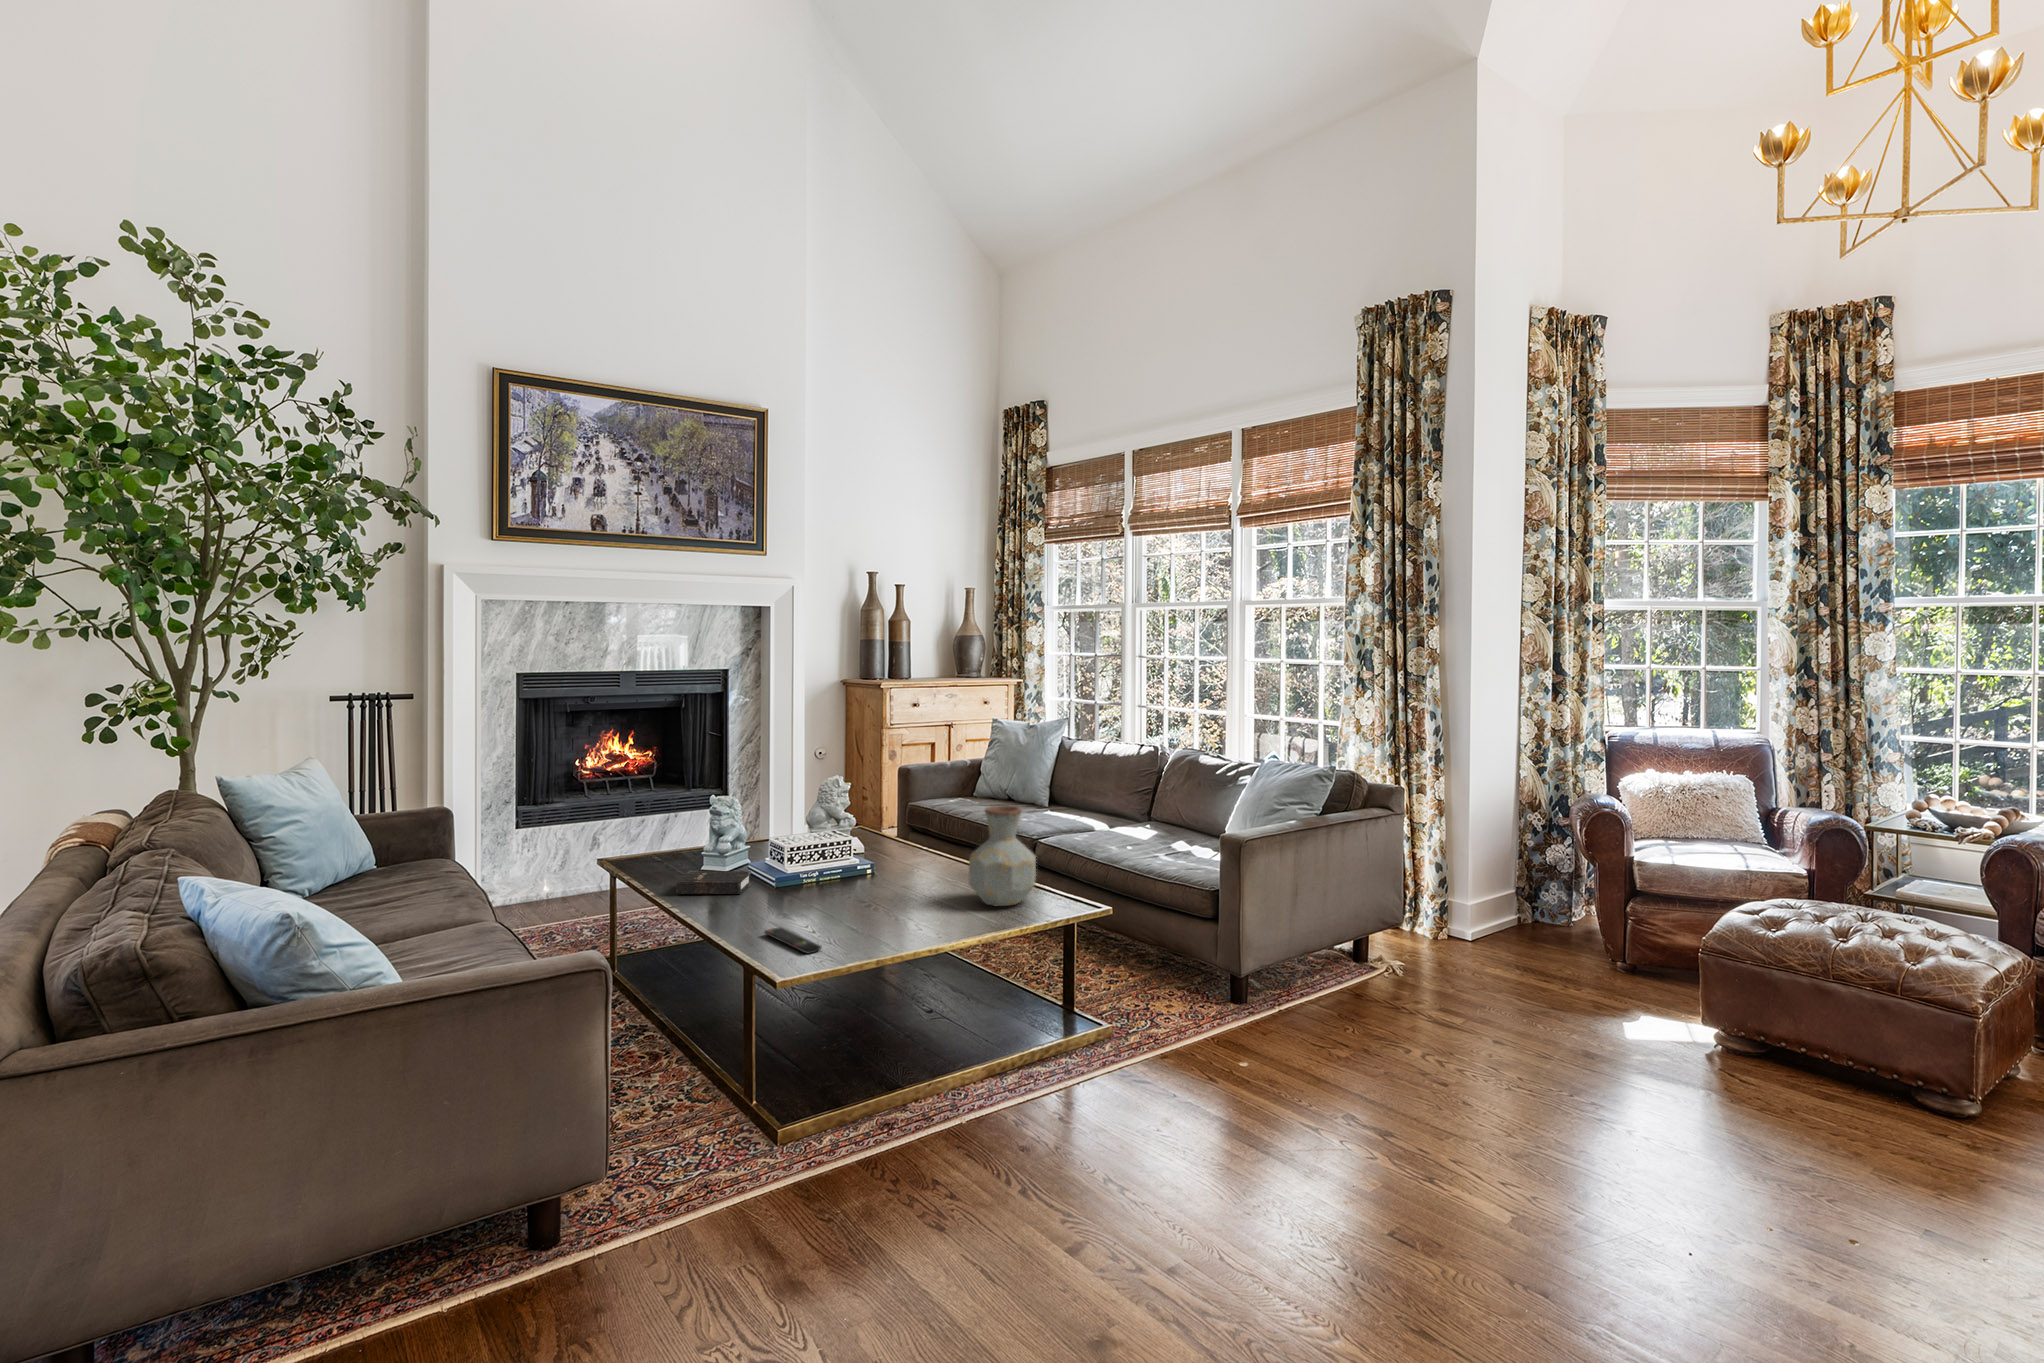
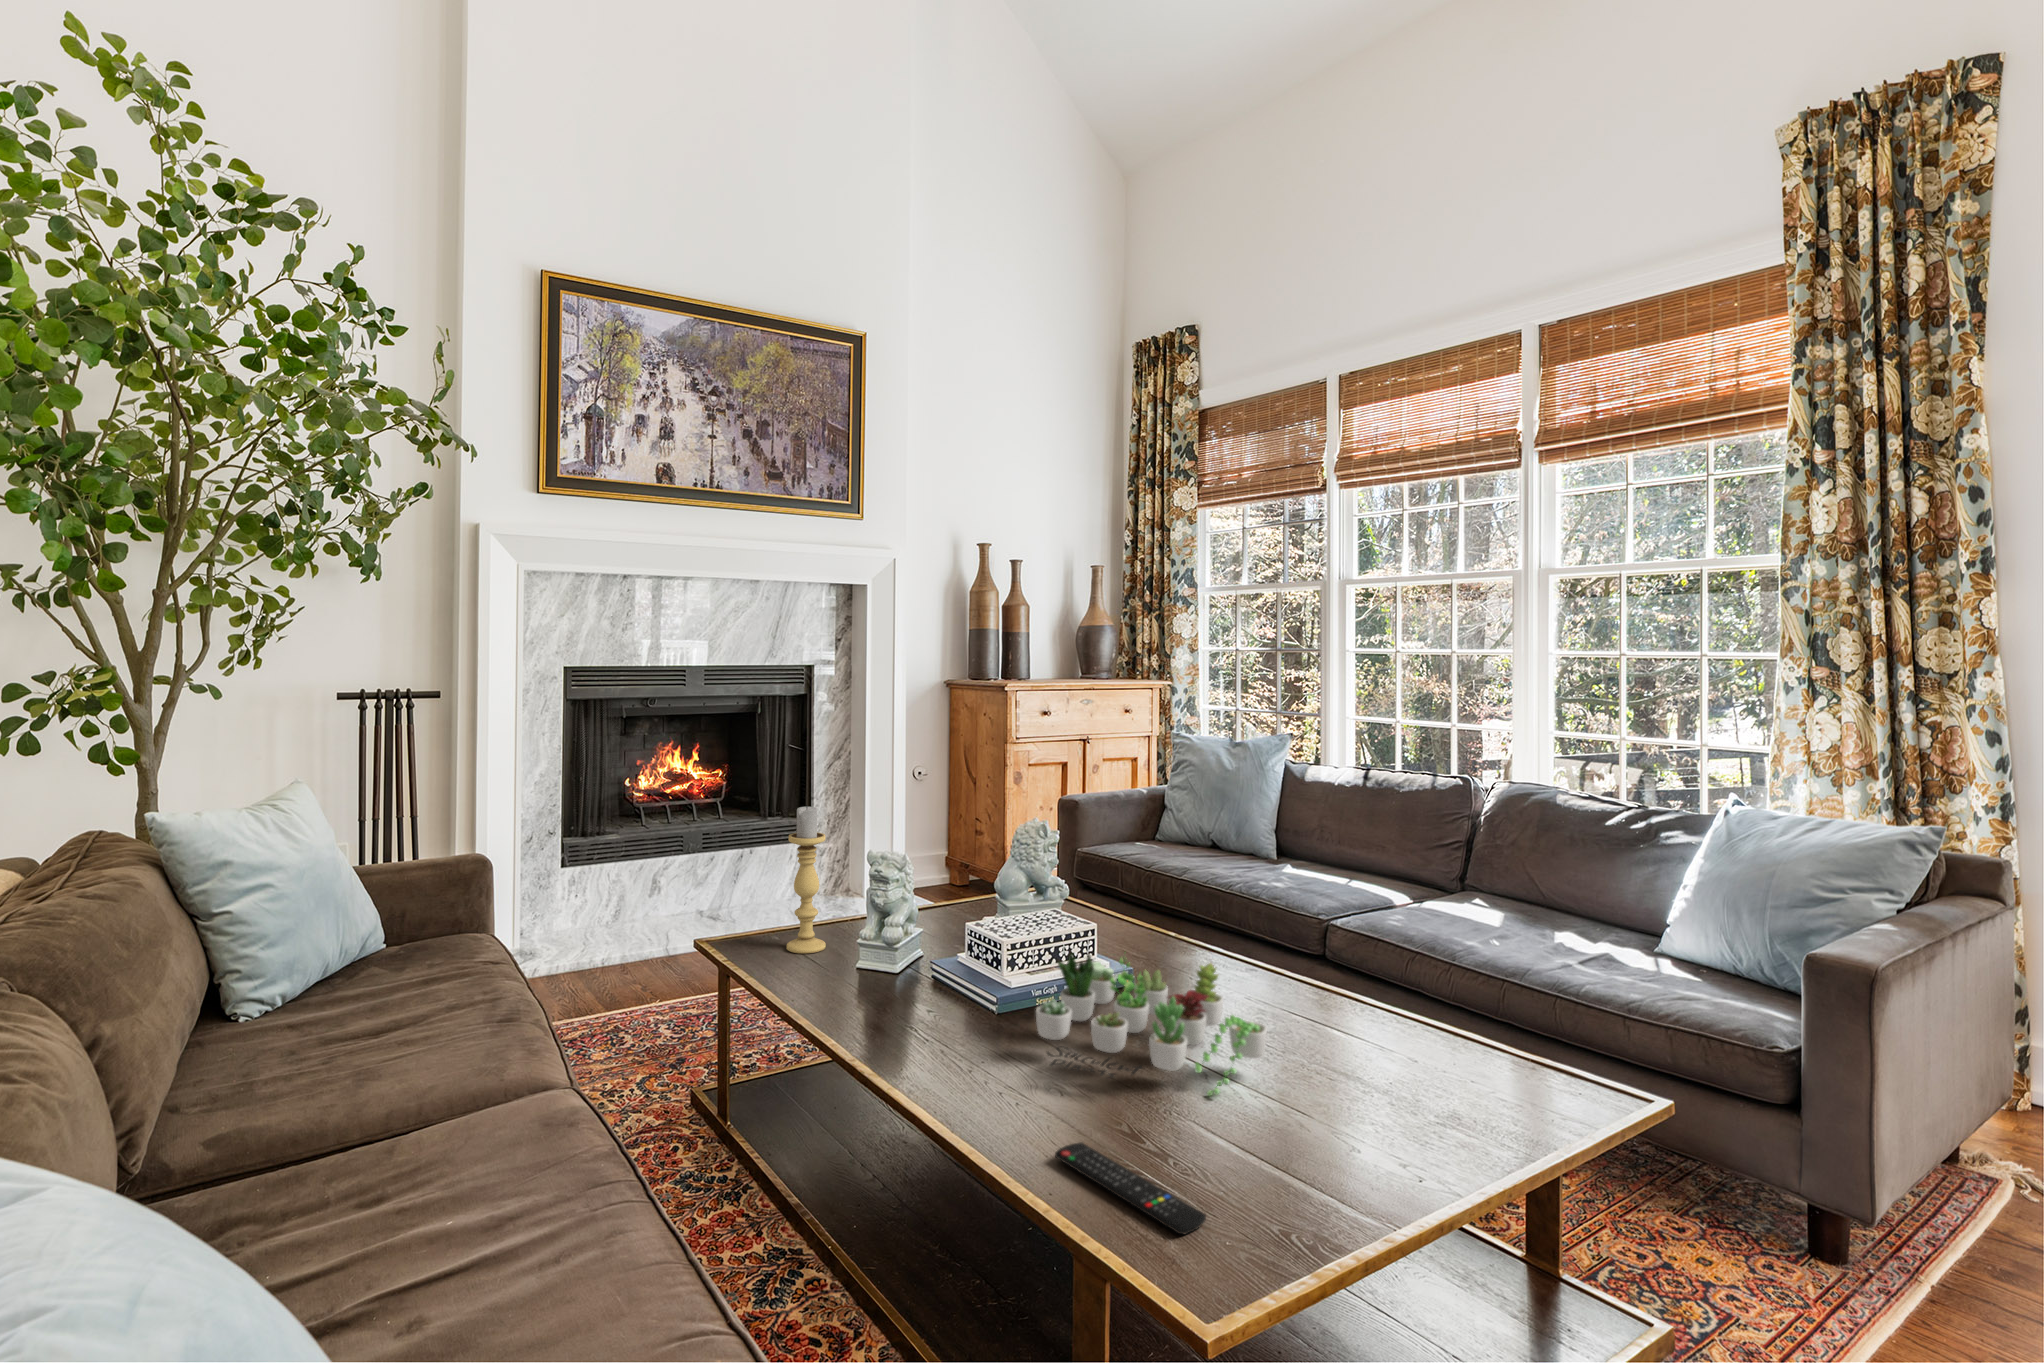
candle holder: none [662,767,689,862] -> present [787,805,826,954]
vase: present [969,806,1036,906] -> none [1371,898,1514,1094]
succulent plant: none [771,841,911,912] -> present [1036,951,1267,1096]
hardback book: present [676,871,751,894] -> none [840,984,951,1033]

